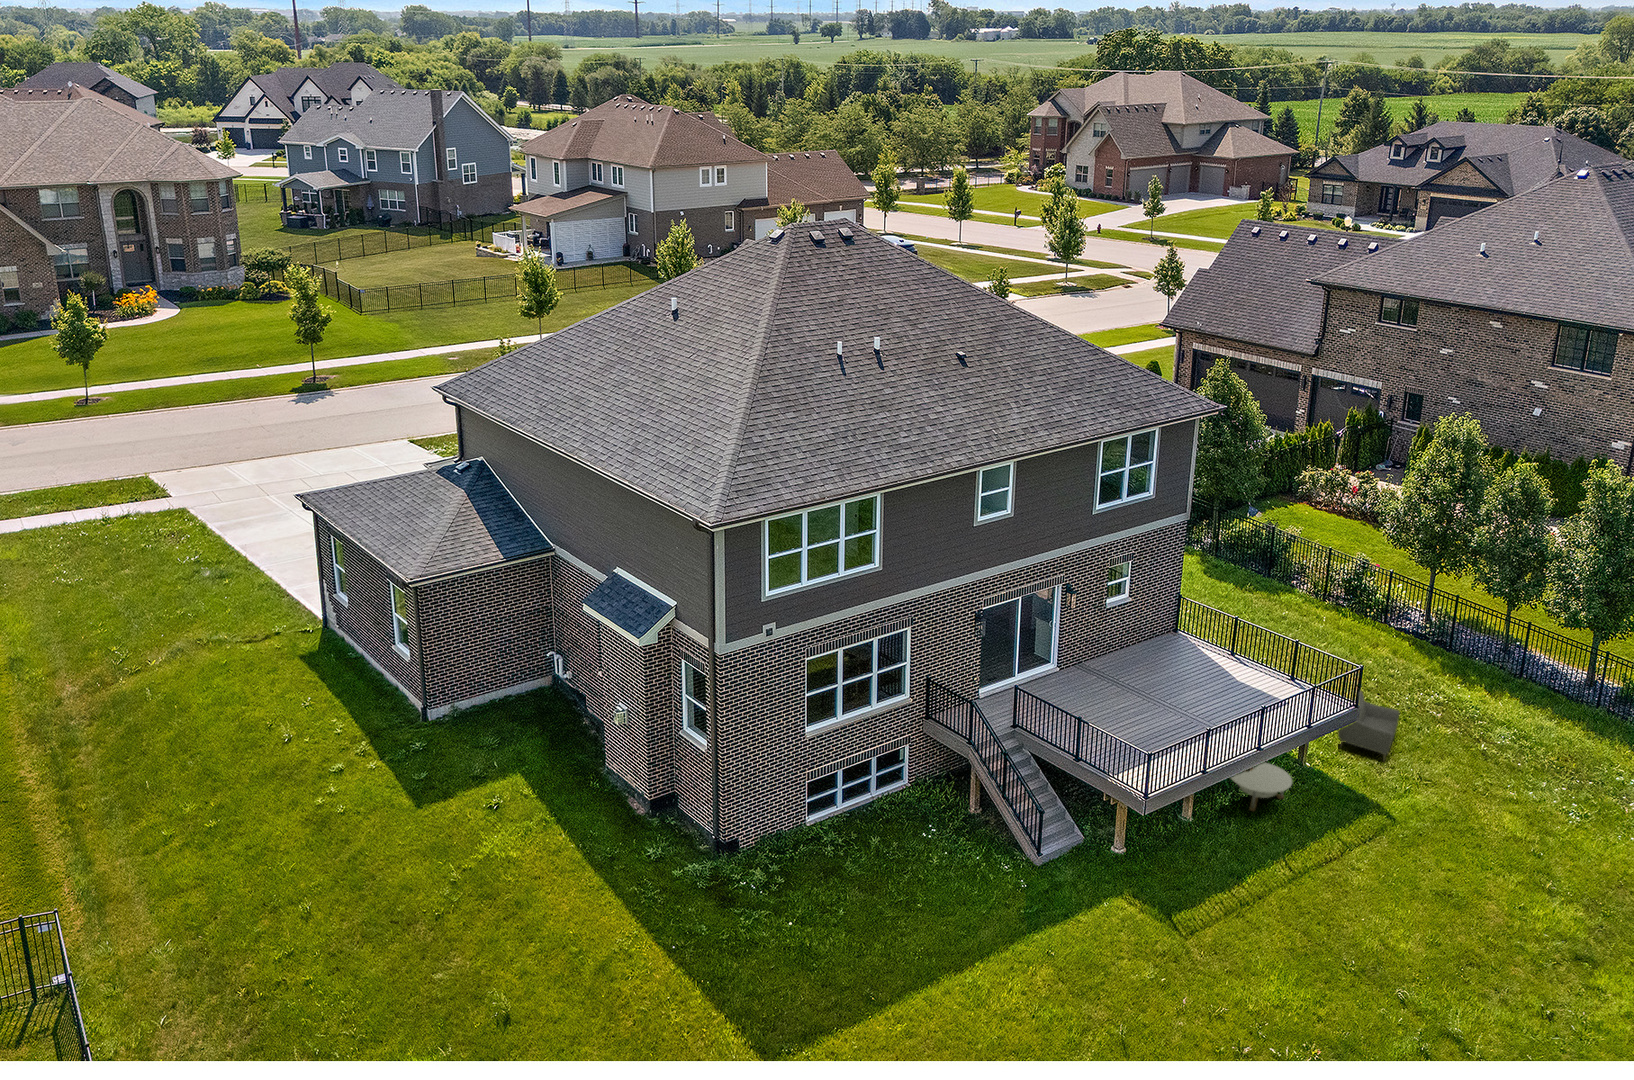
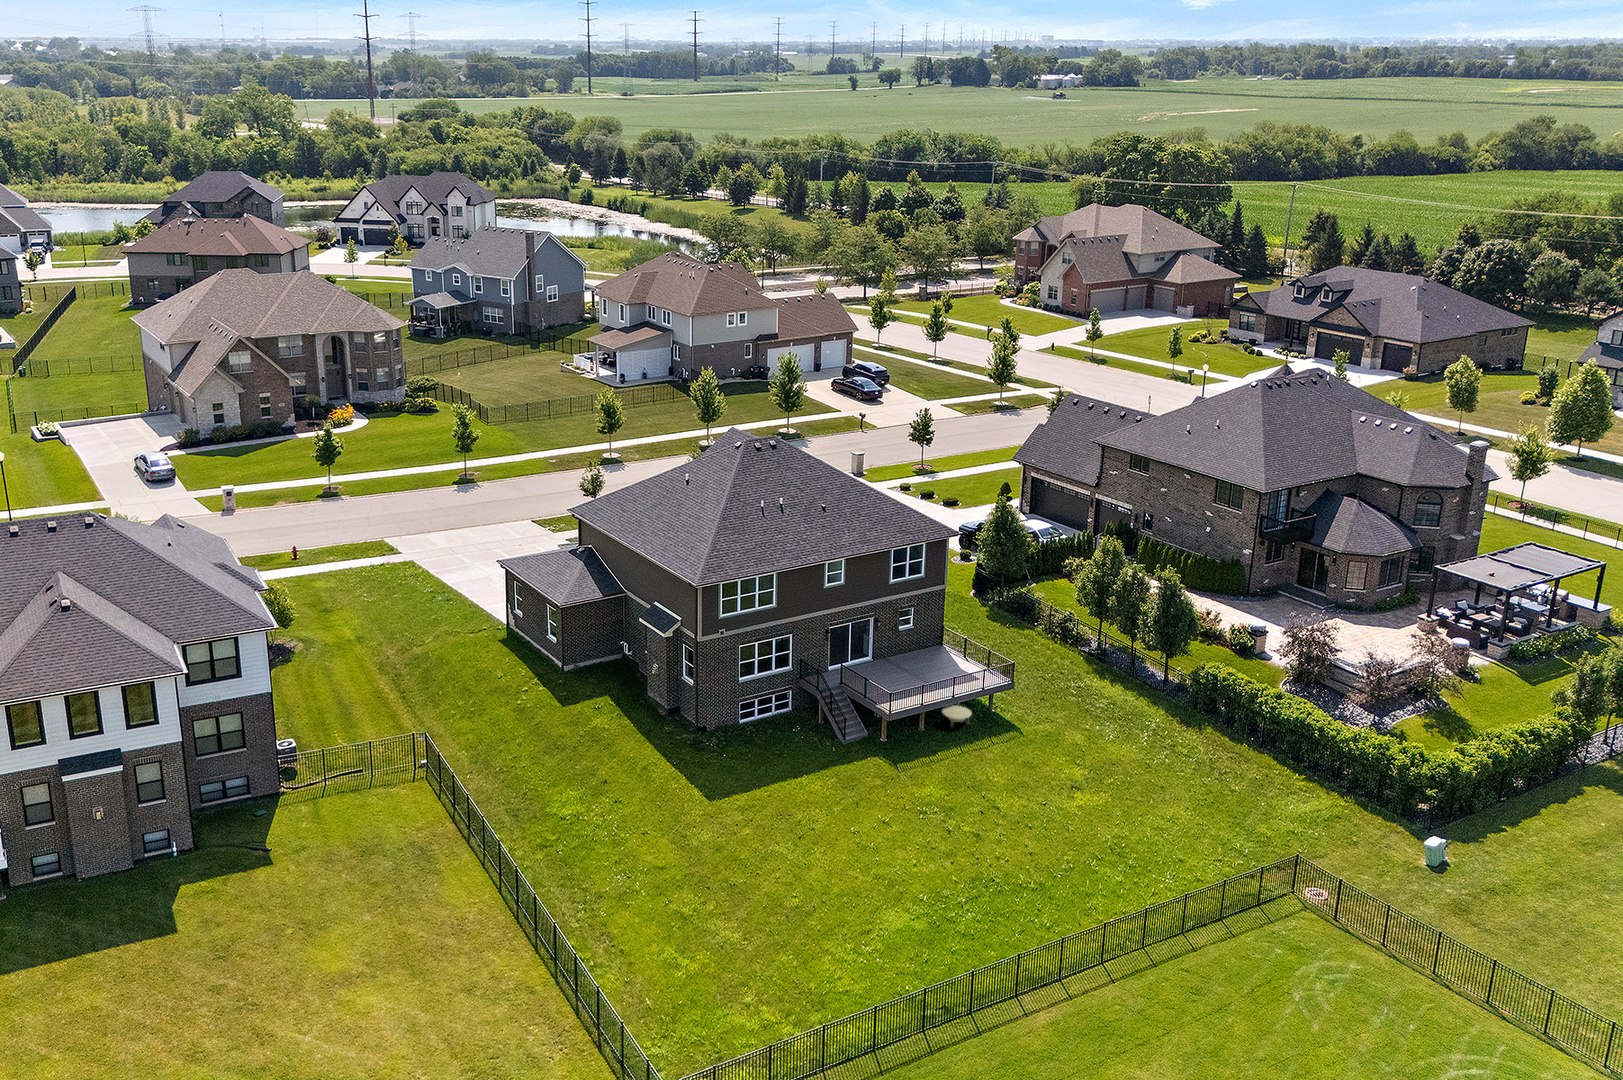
chair: present [1338,691,1399,761] -> none [1007,675,1041,711]

